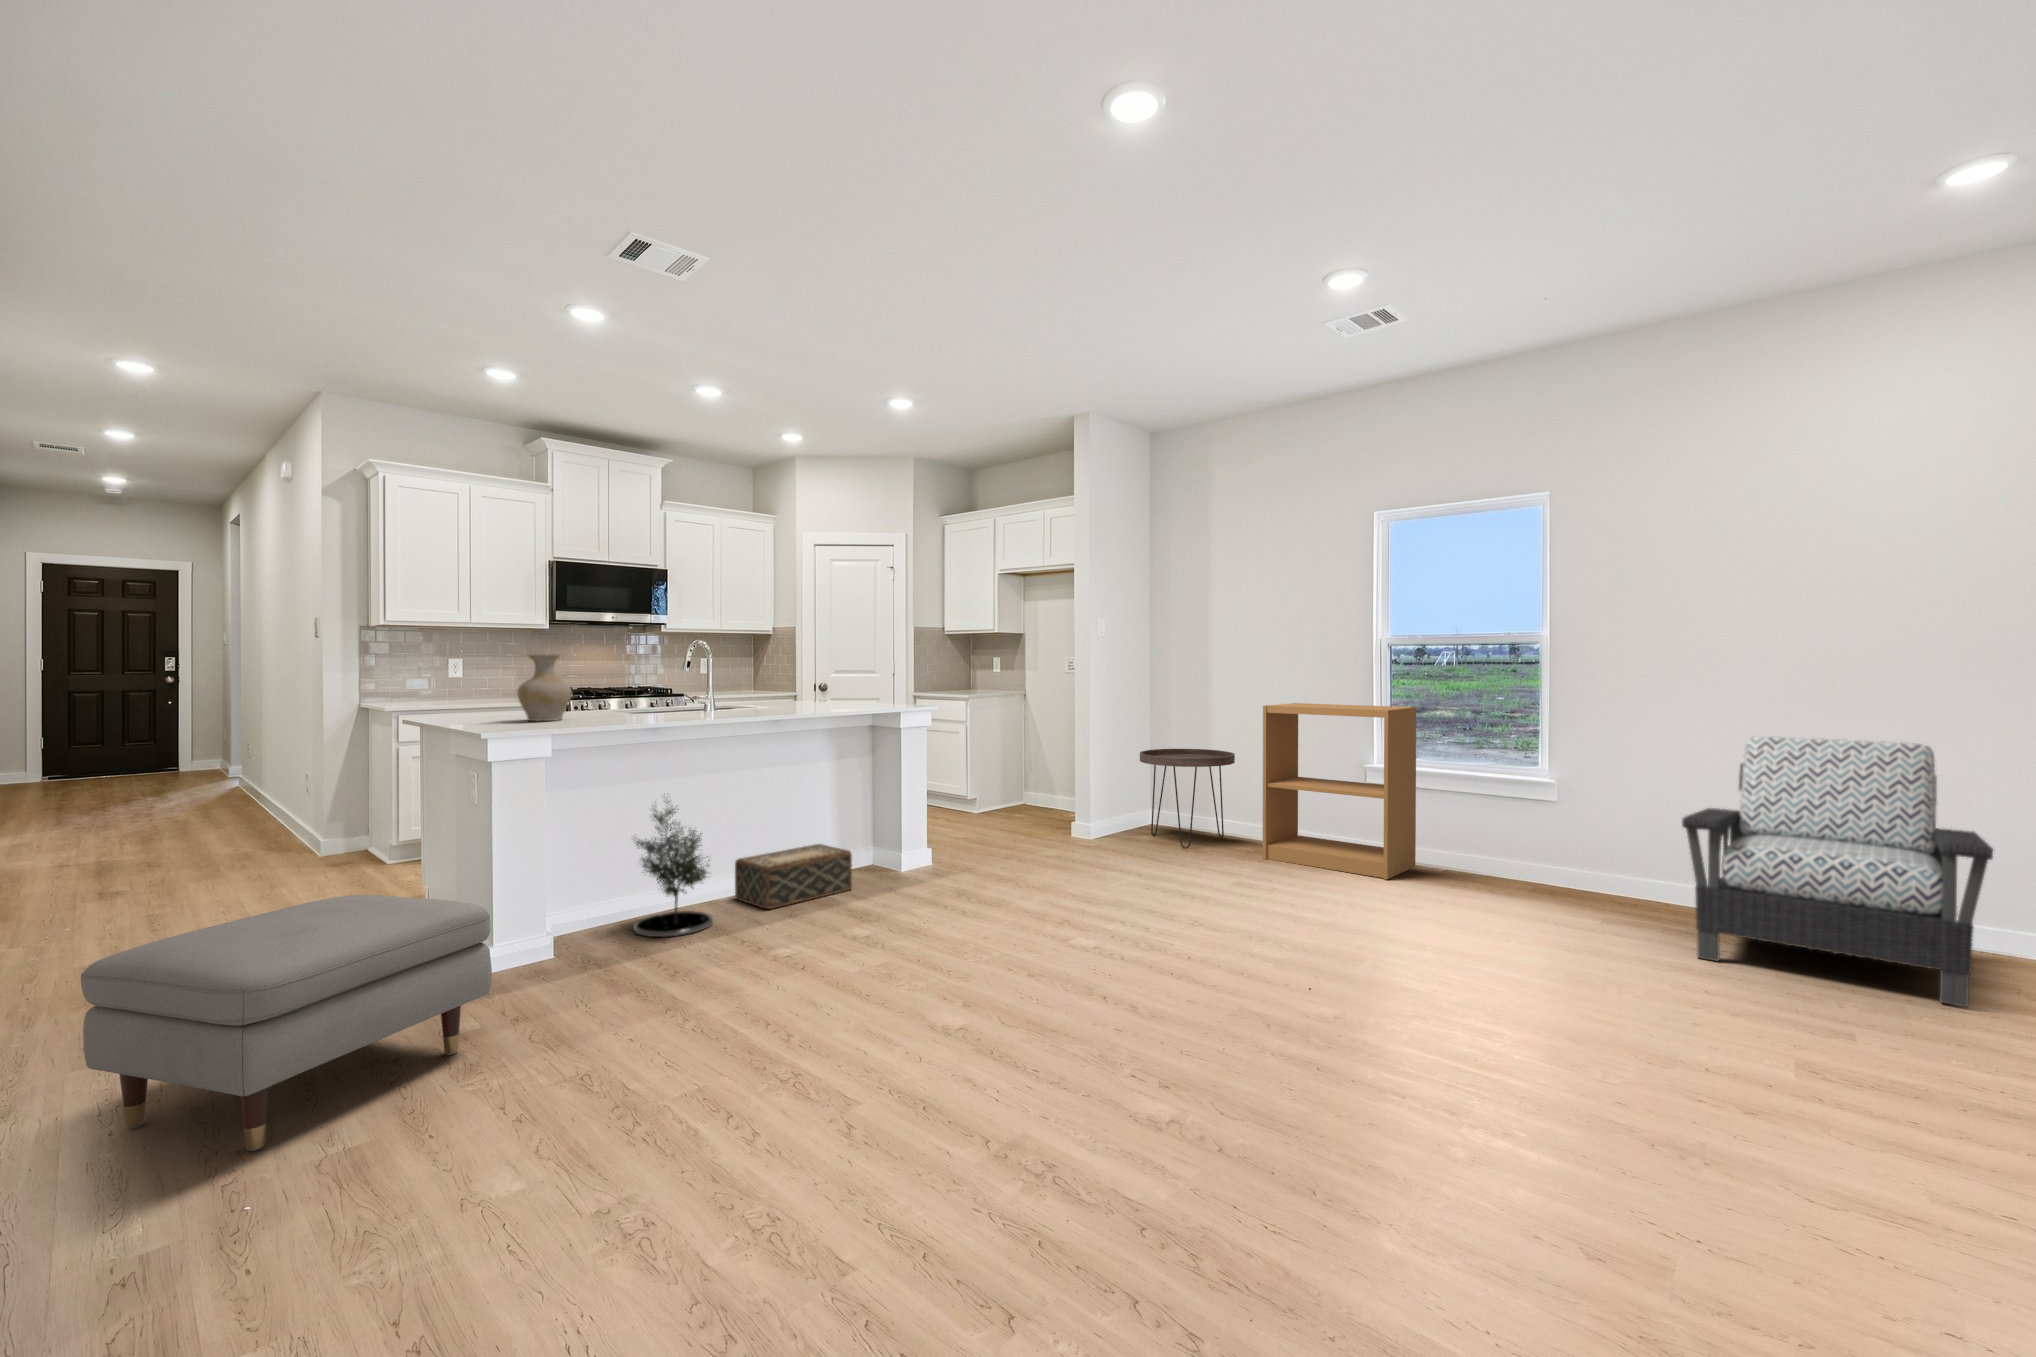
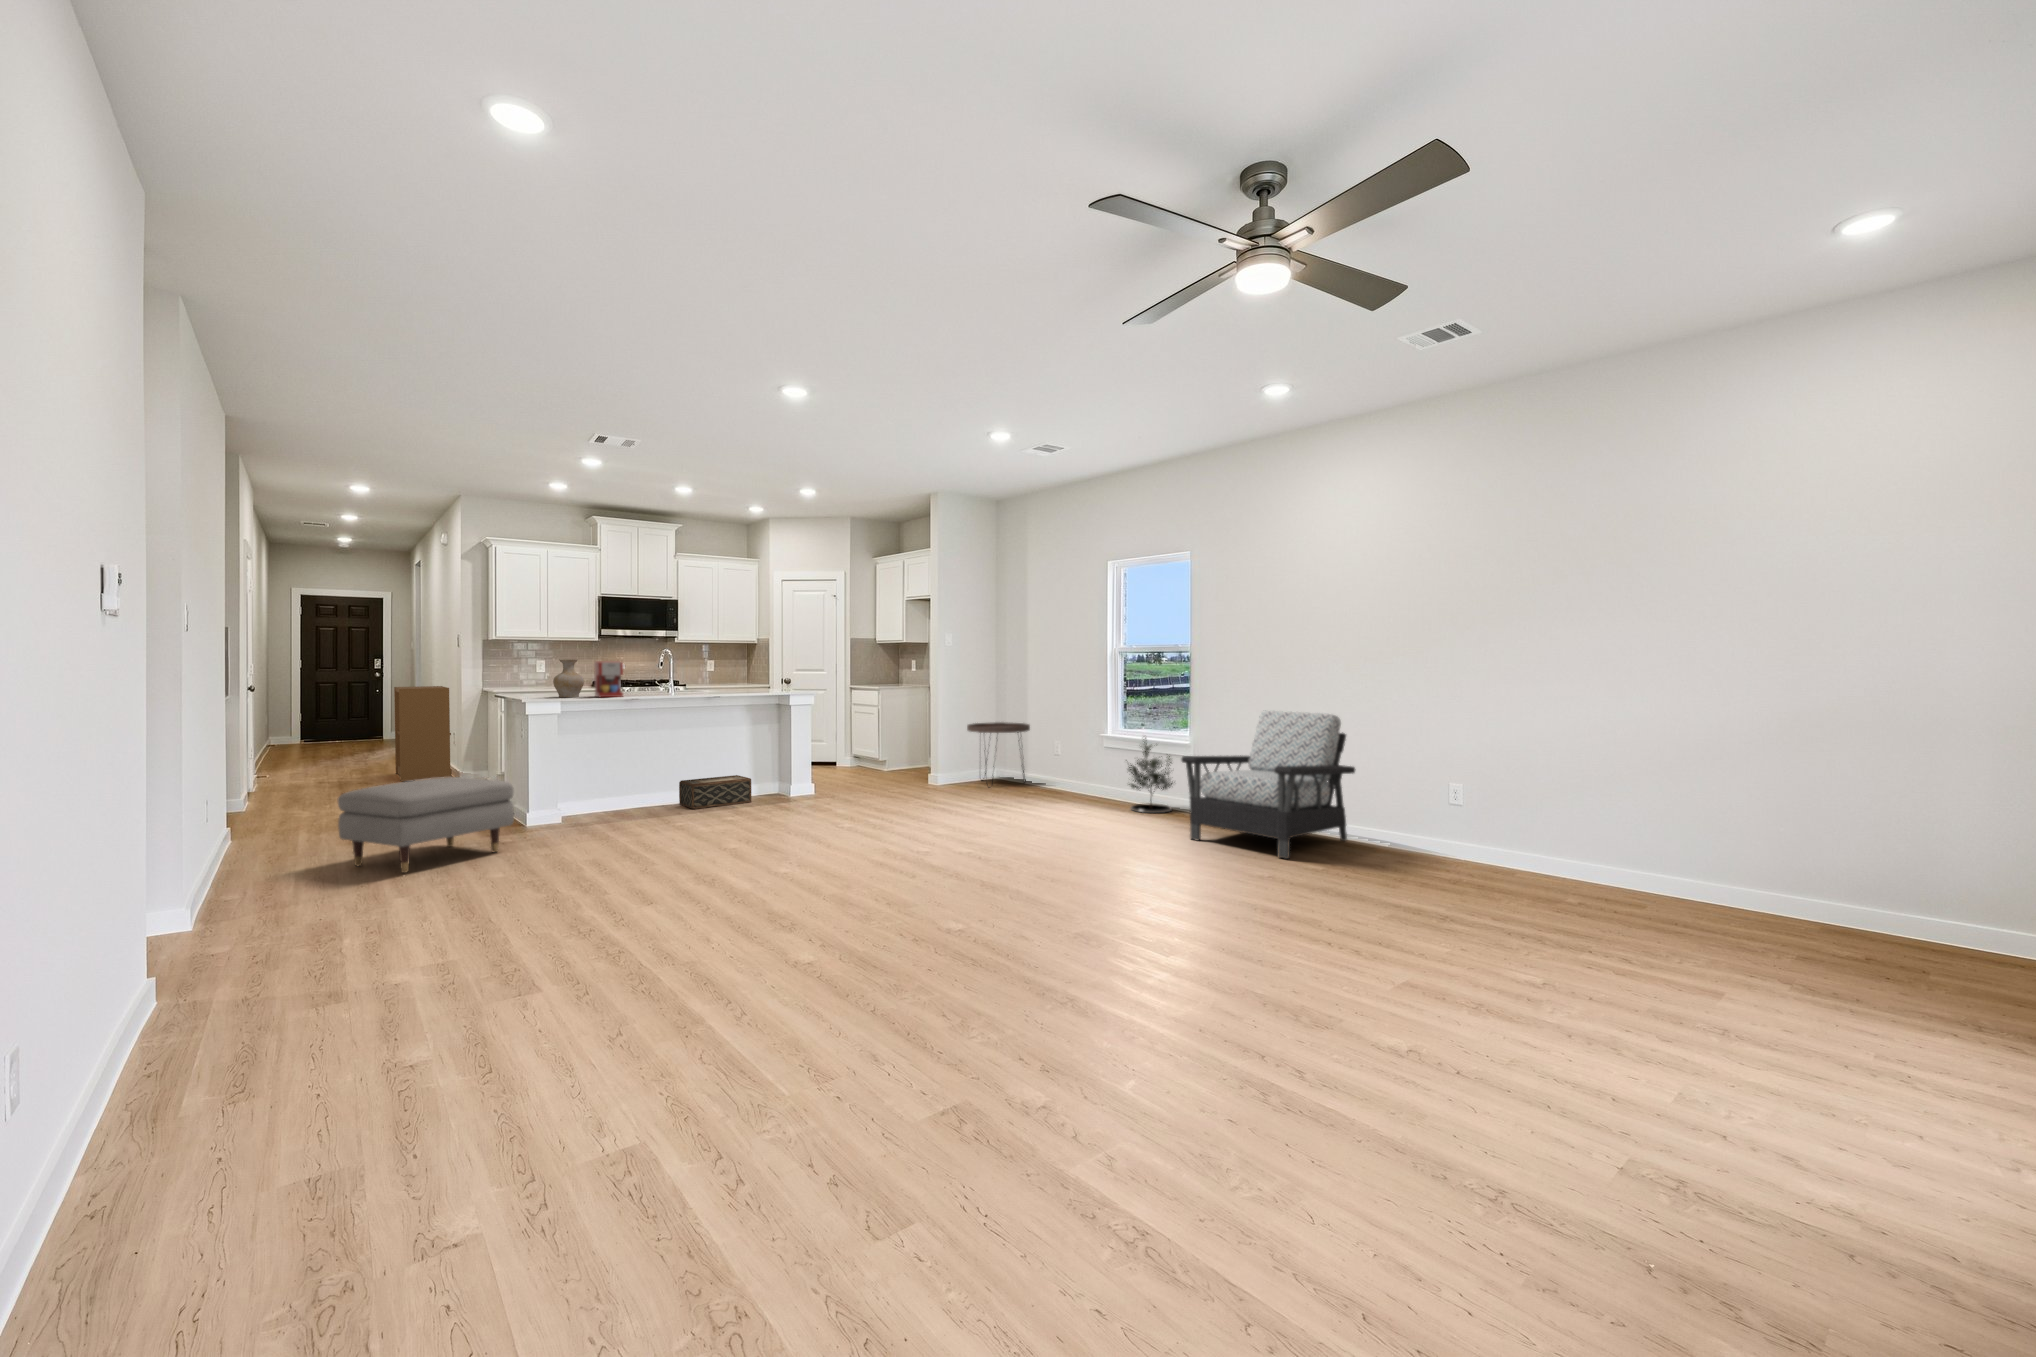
coffee maker: none [593,658,650,721] -> present [594,661,625,697]
bookshelf: present [1262,703,1416,879] -> present [394,686,452,781]
potted tree: present [633,799,713,937] -> present [1128,738,1173,813]

